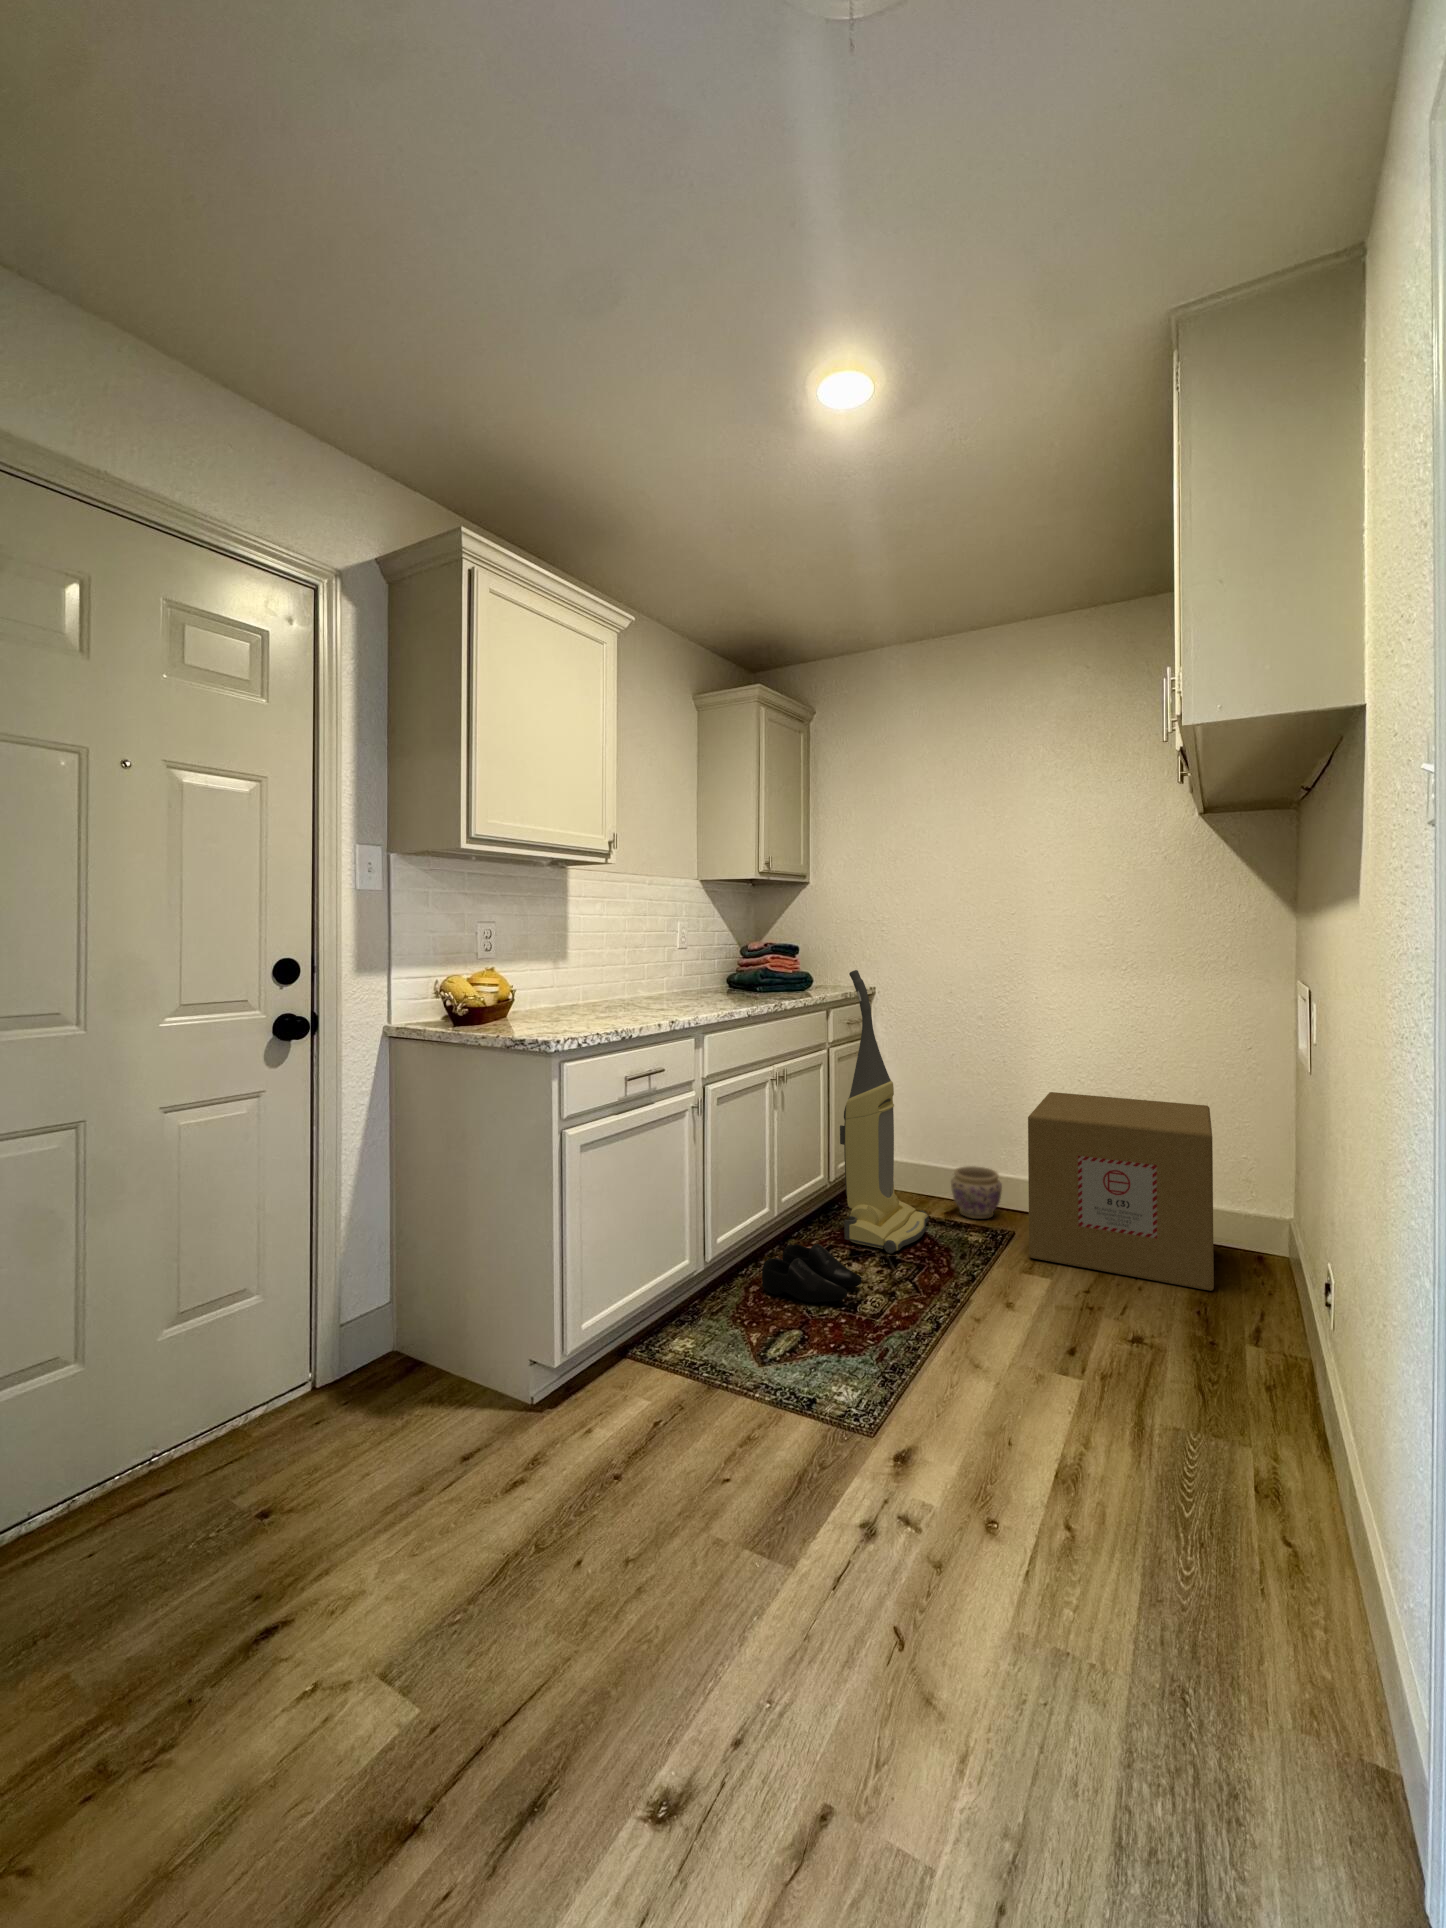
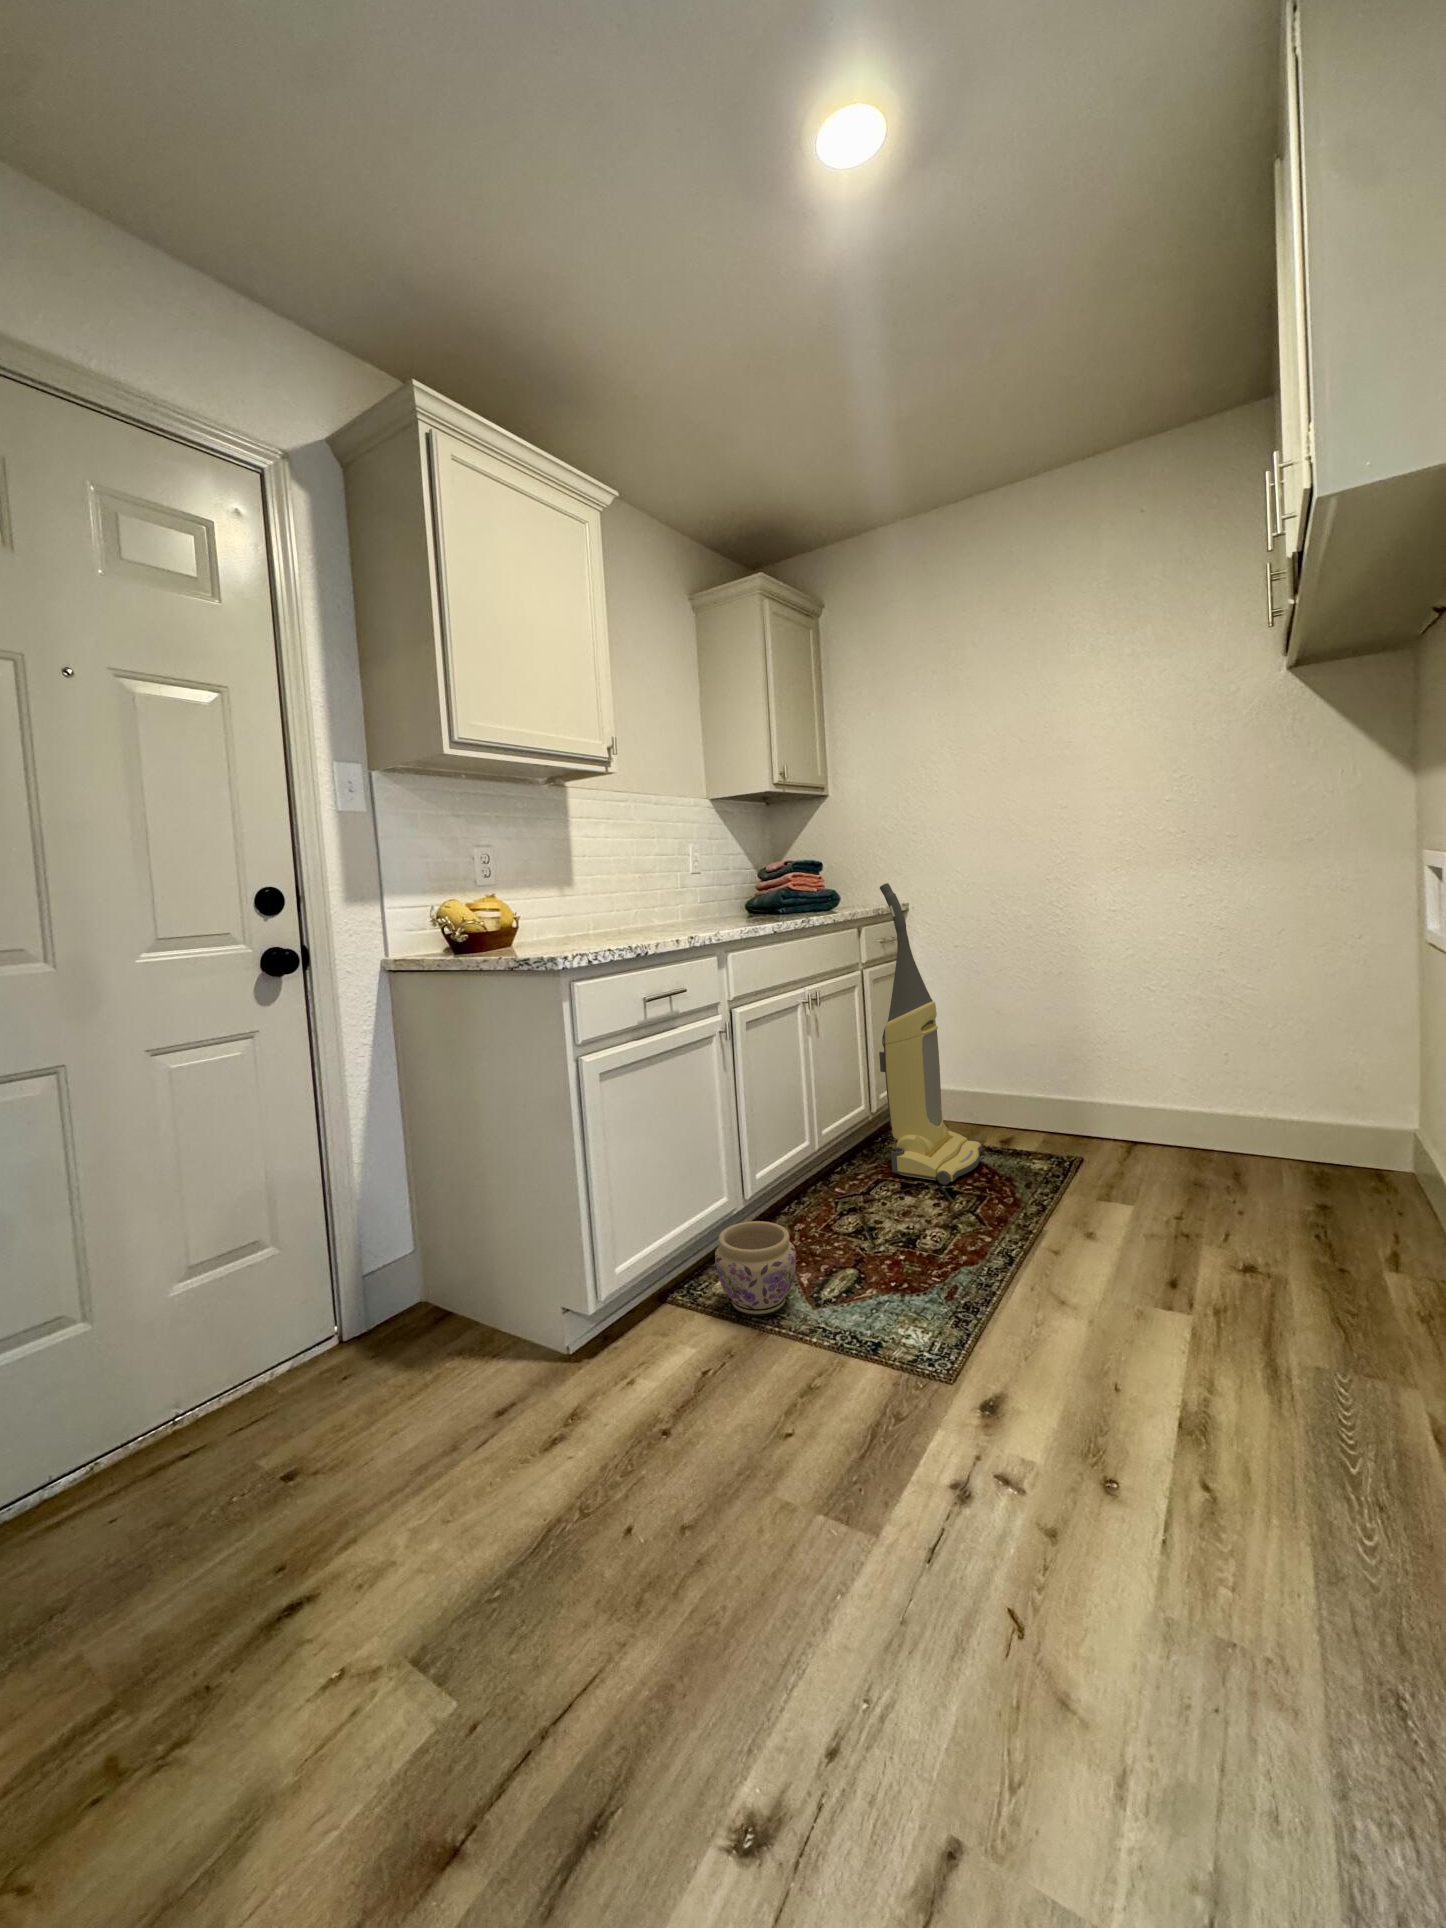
cardboard box: present [1028,1092,1214,1291] -> none [1094,1004,1328,1211]
planter: present [951,1166,1002,1219] -> present [715,1221,796,1316]
shoe: present [762,1244,862,1302] -> none [807,1177,917,1238]

